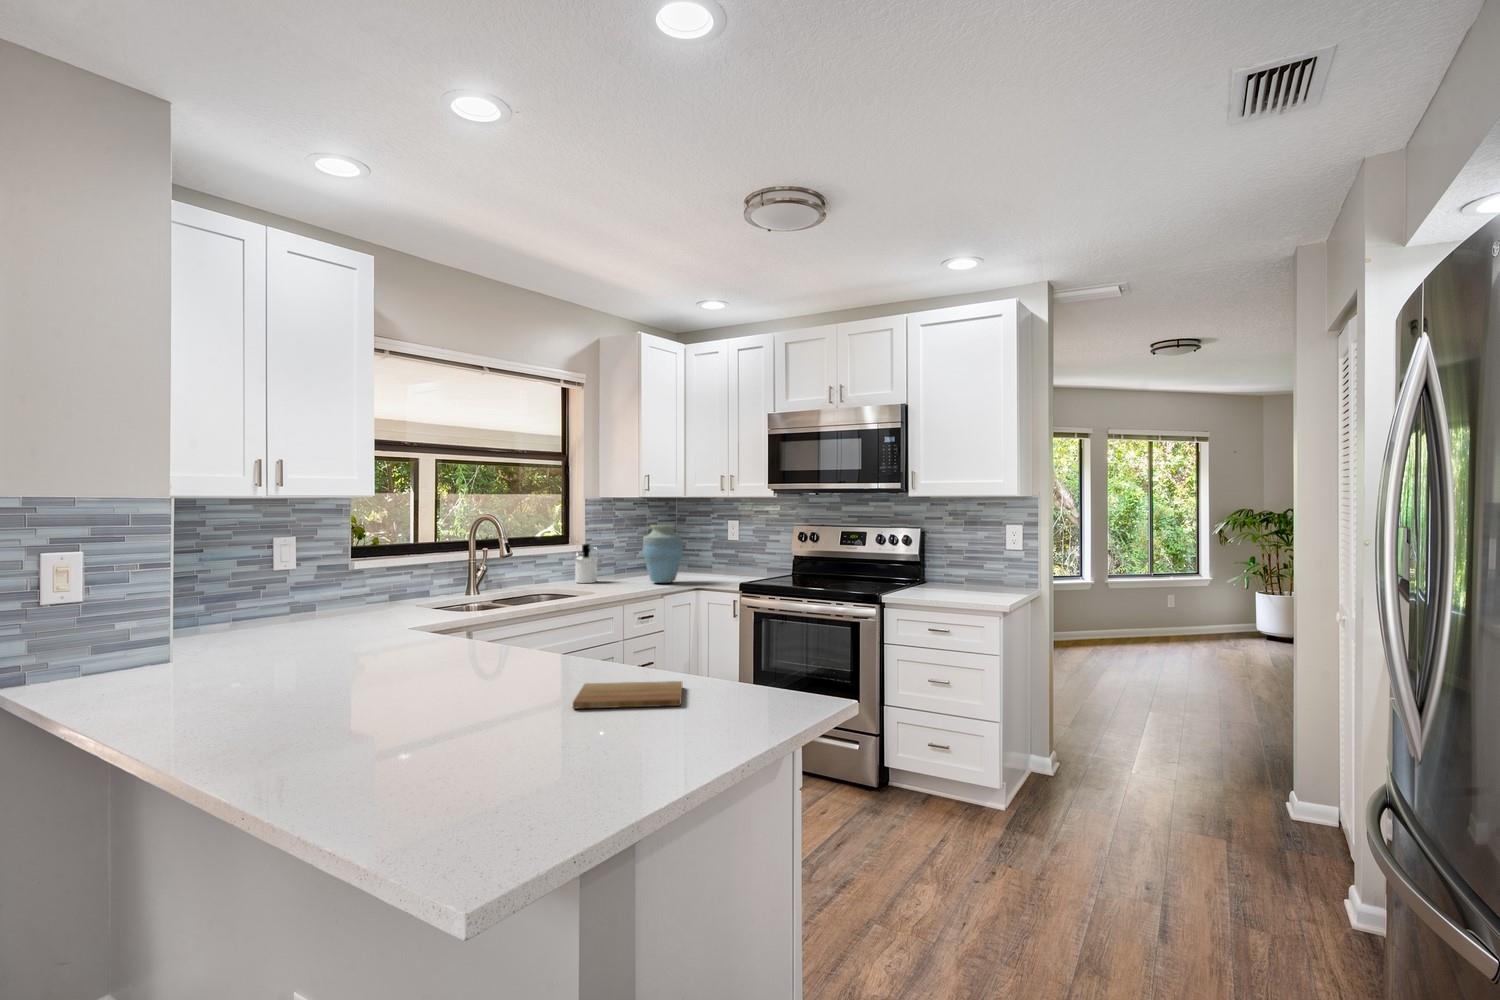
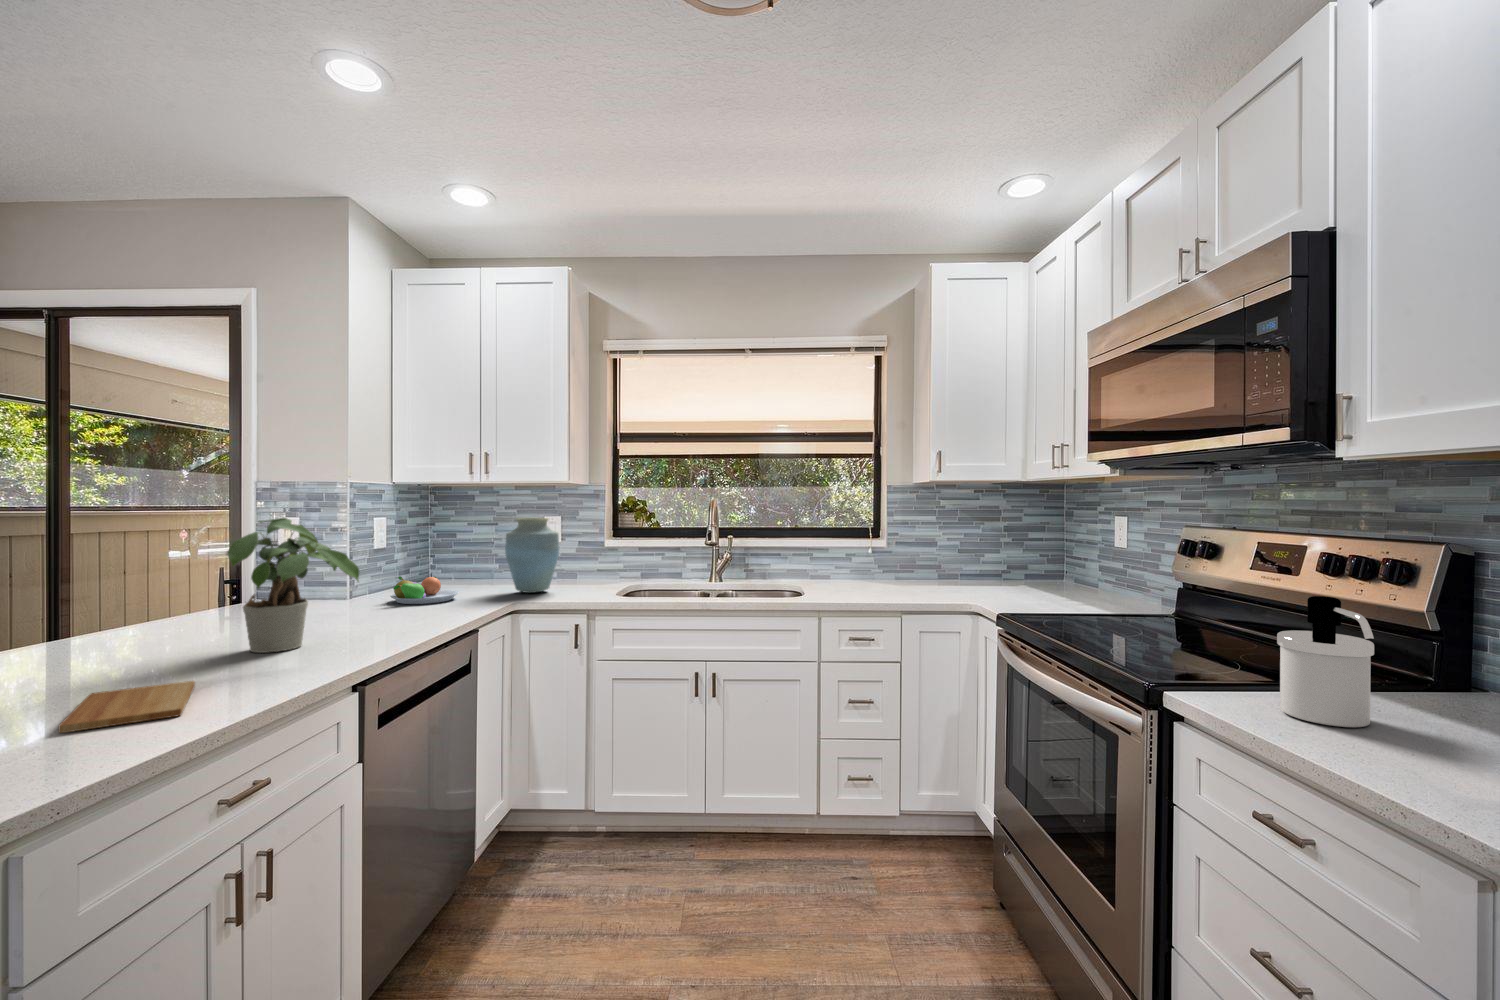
vase: present [643,525,683,583] -> present [505,518,559,593]
potted plant: none [385,539,540,684] -> present [227,518,359,653]
soap dispenser: present [574,544,599,583] -> present [1277,596,1374,727]
fruit bowl: none [221,619,318,654] -> present [390,576,459,604]

